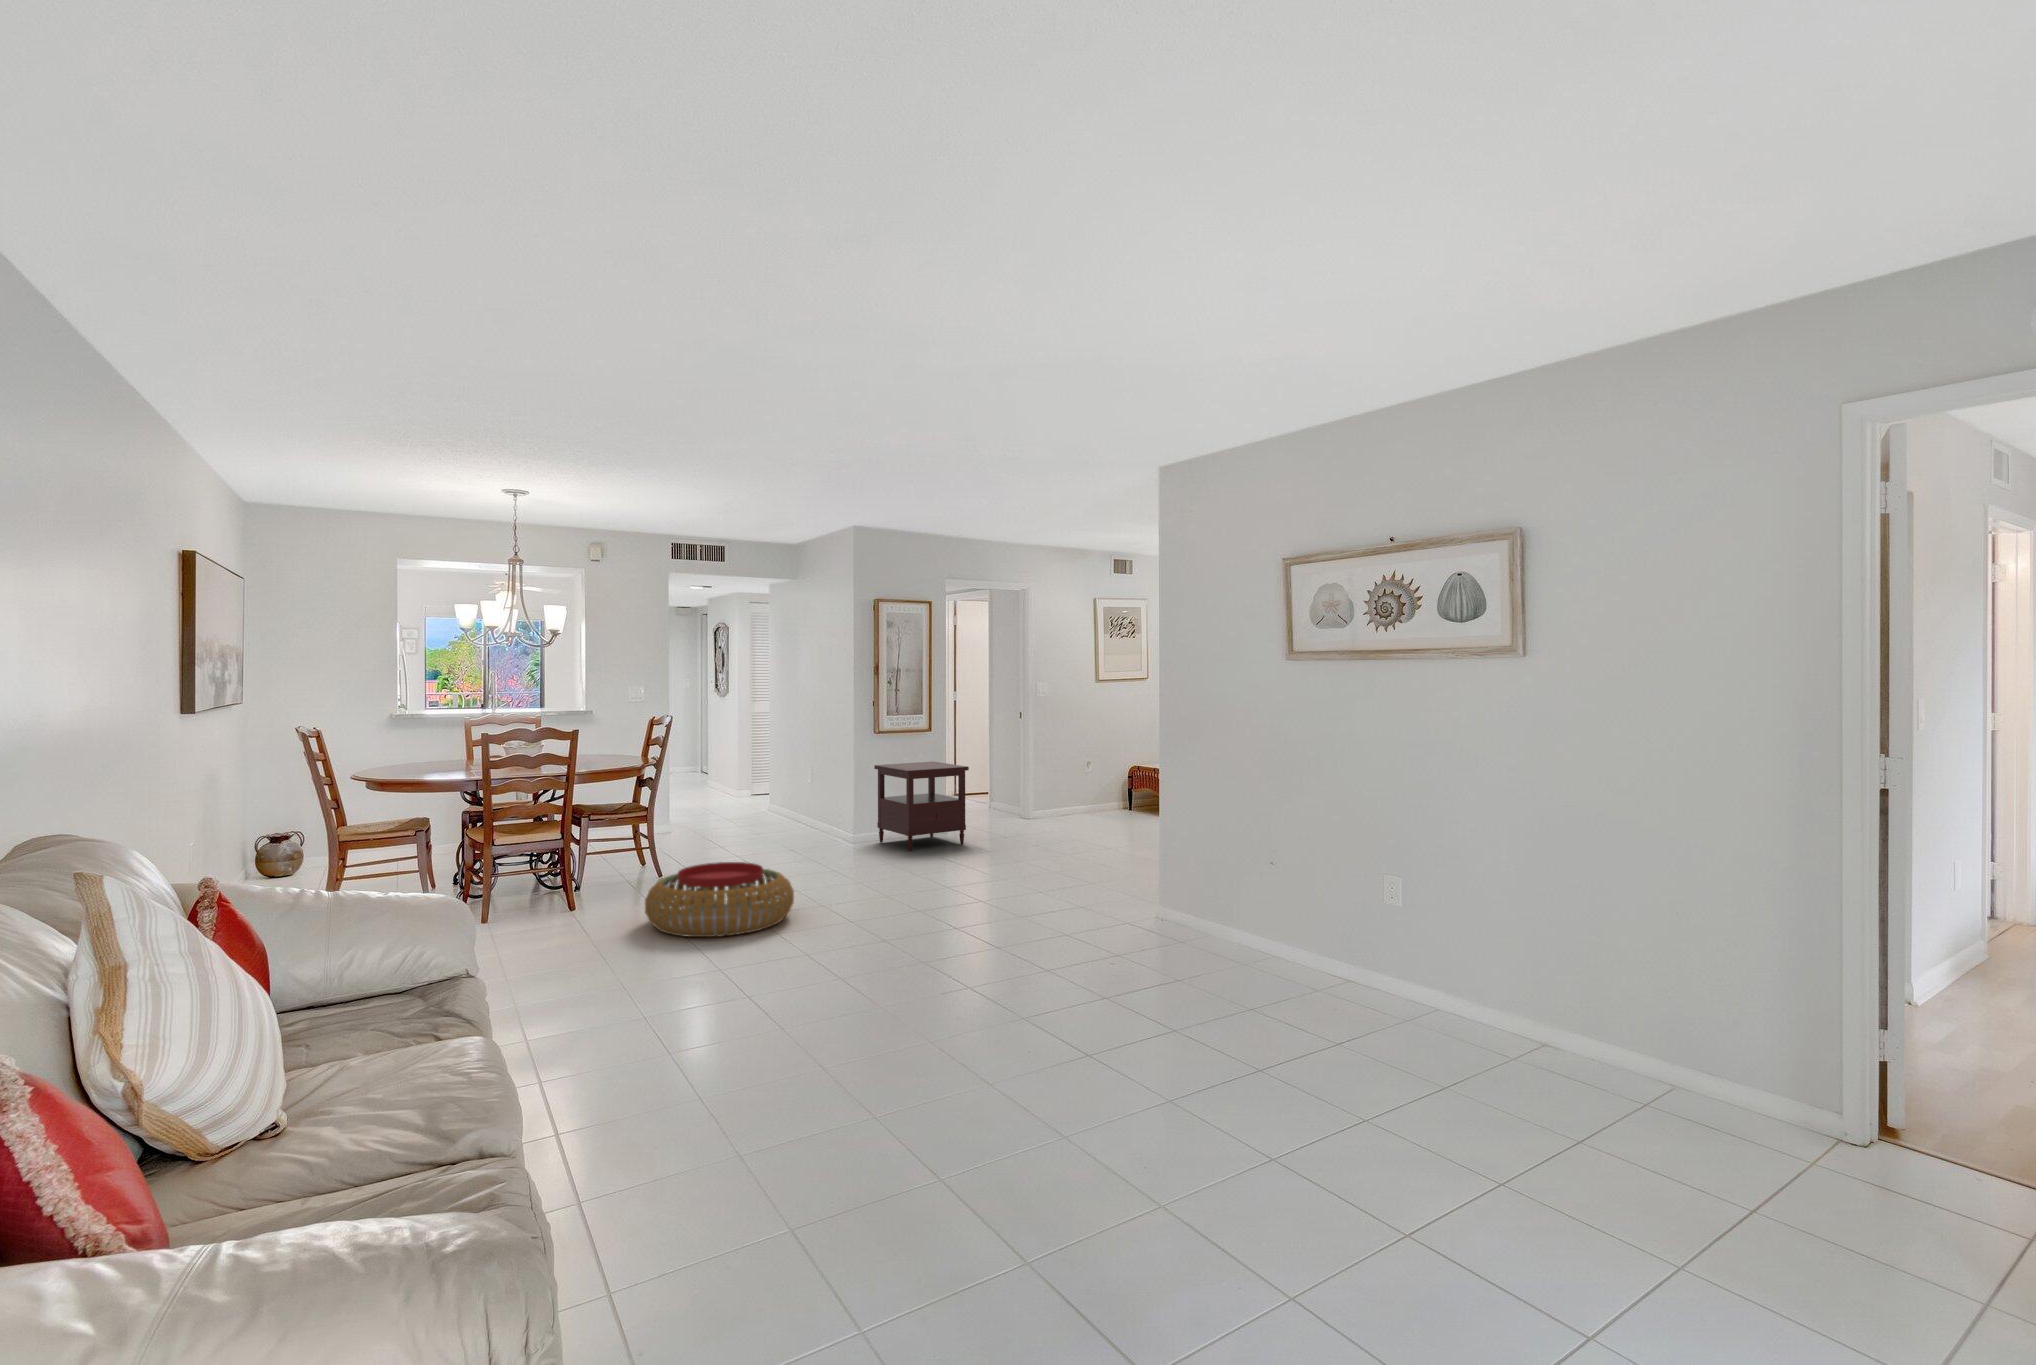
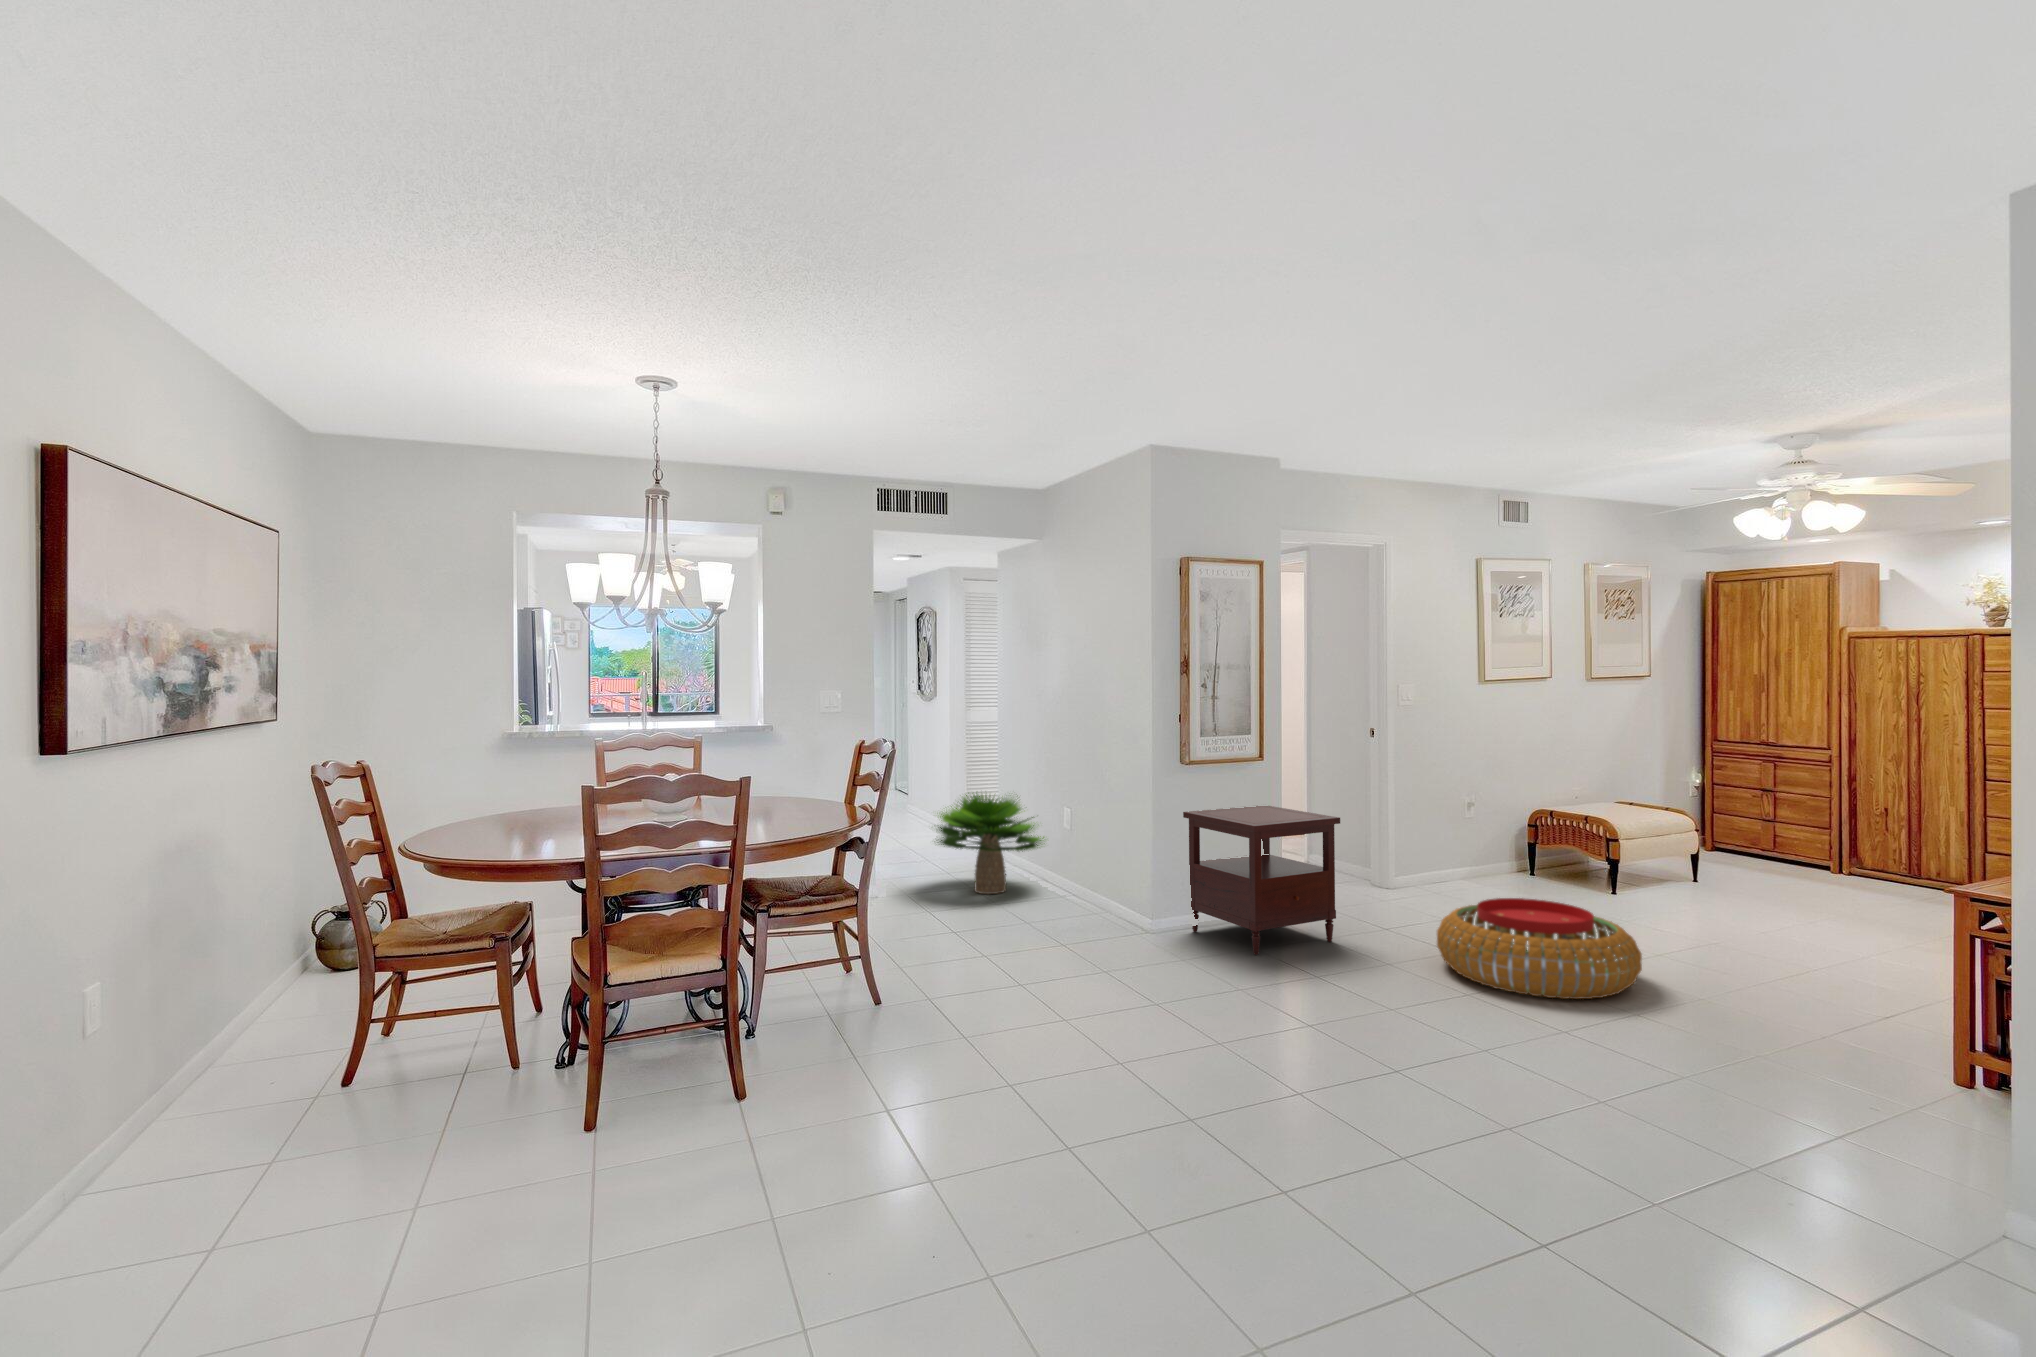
potted plant: none [710,755,800,828] -> present [936,793,1044,894]
pouf: present [645,862,794,937] -> present [1437,898,1642,999]

